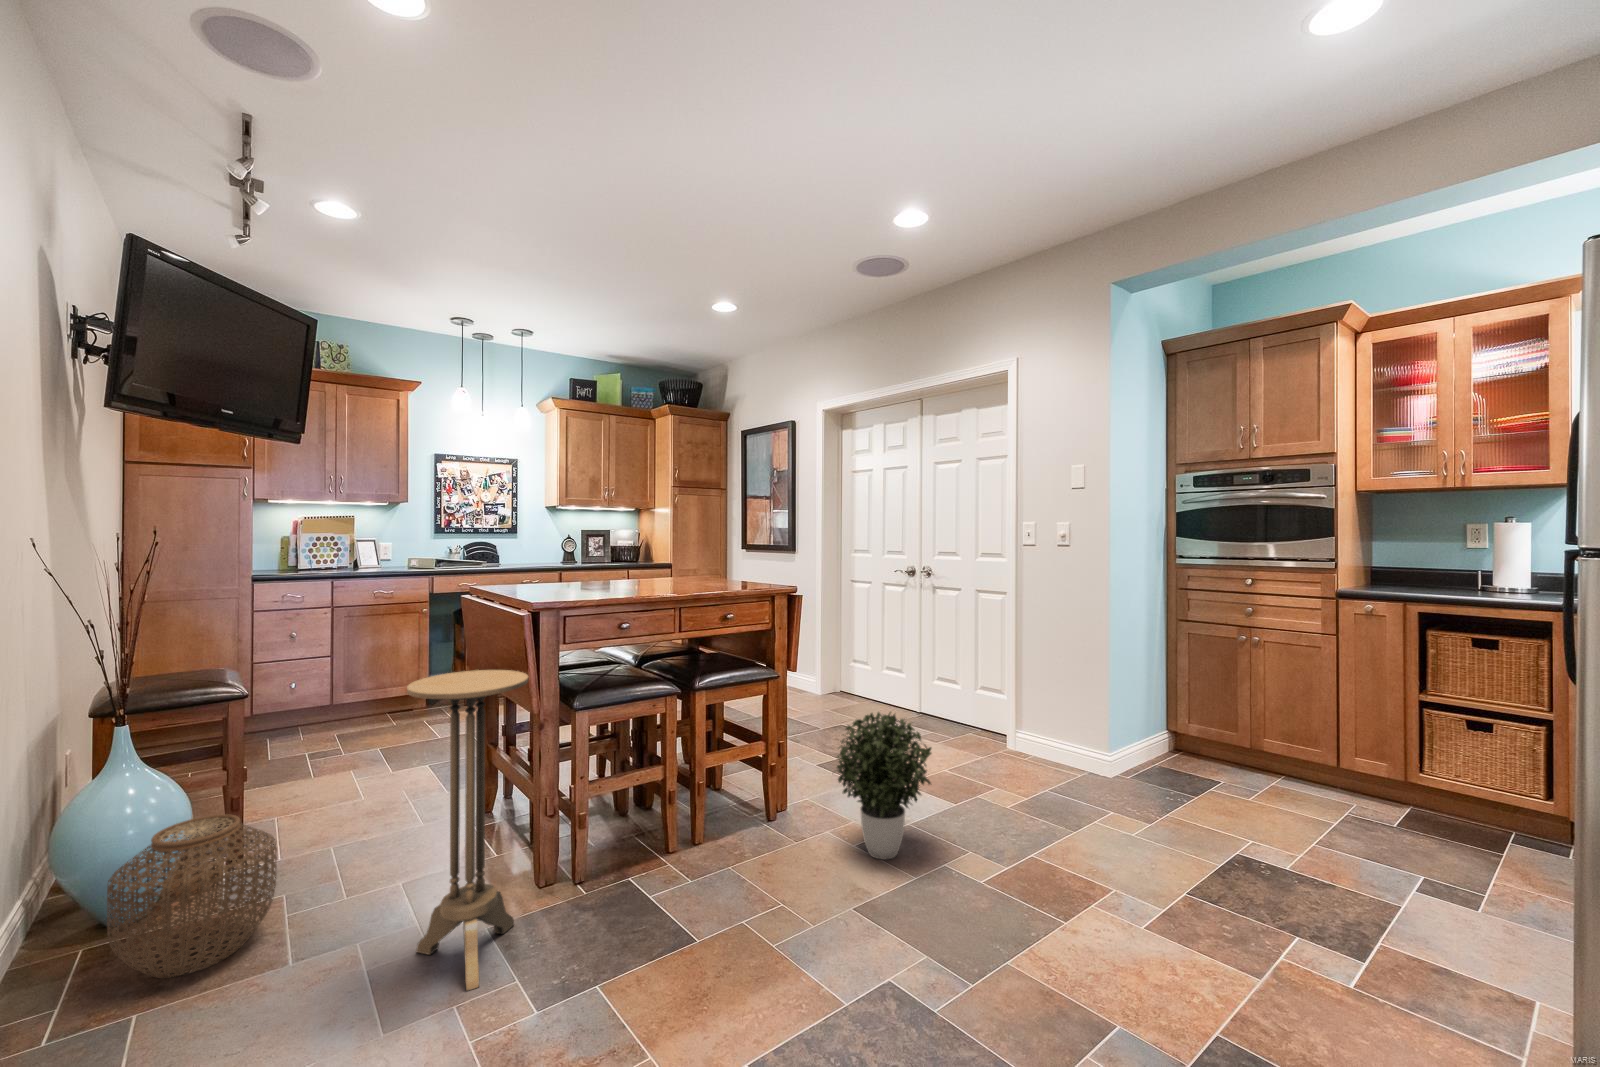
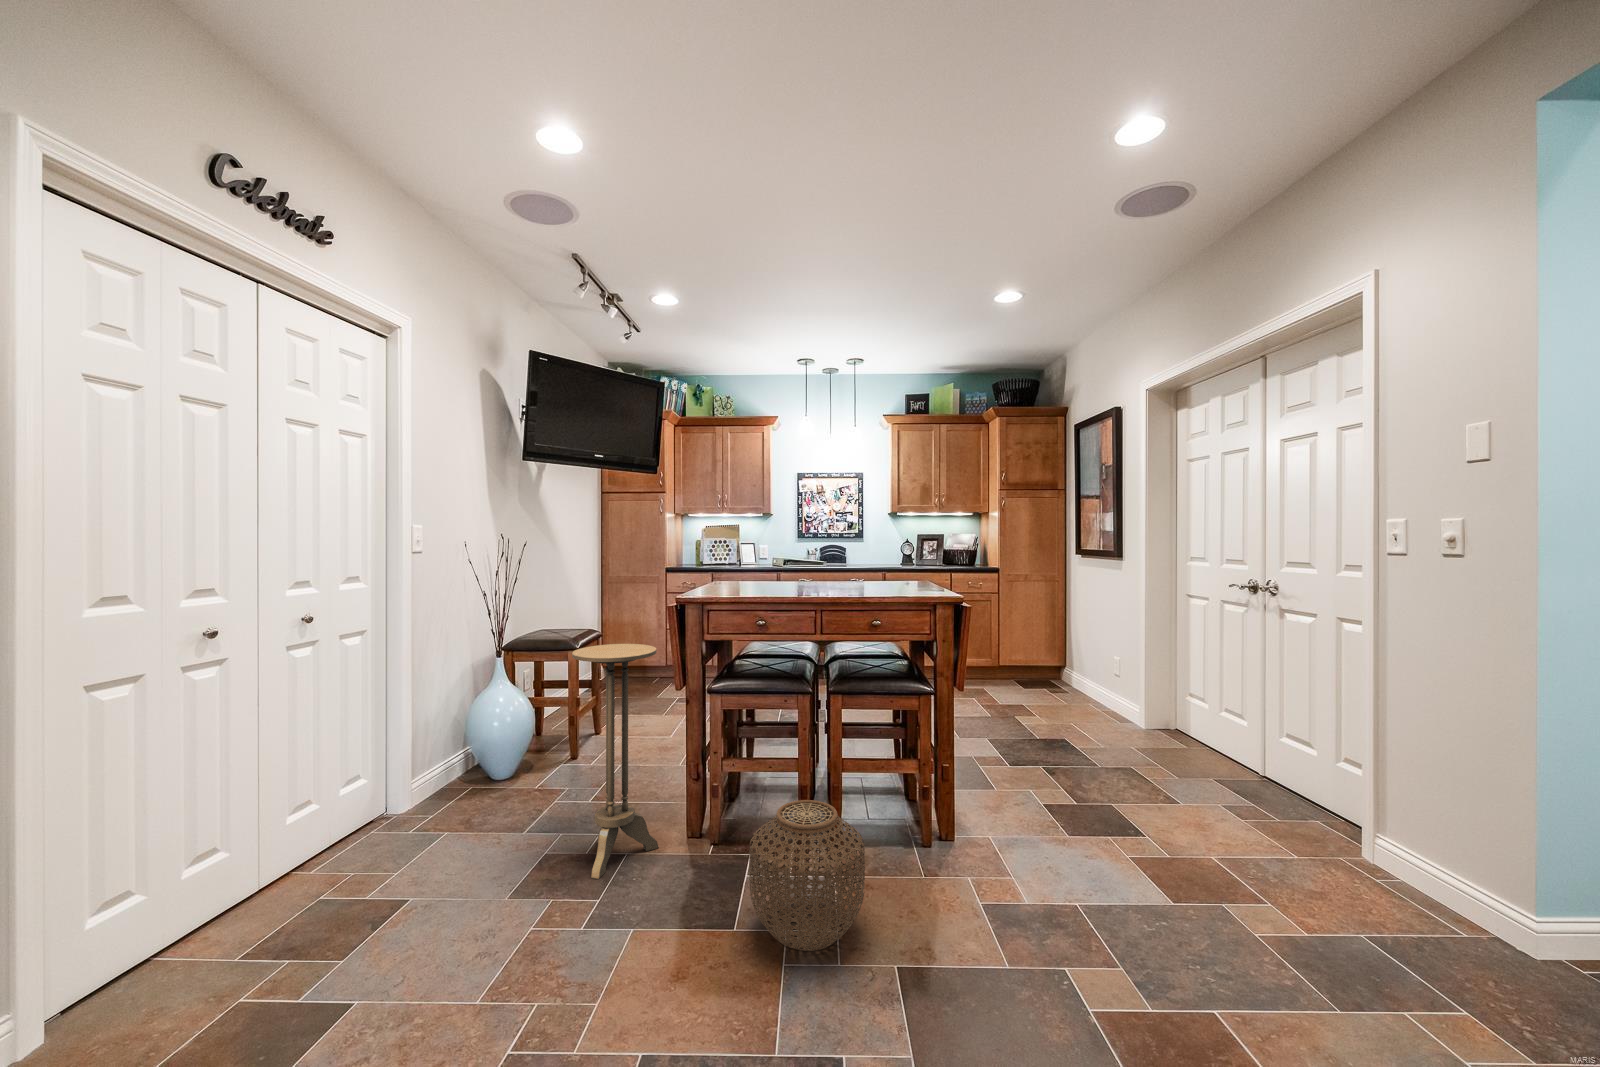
potted plant: present [837,712,931,860] -> none [939,750,1063,927]
woven basket: present [107,814,277,978] -> present [749,800,865,951]

